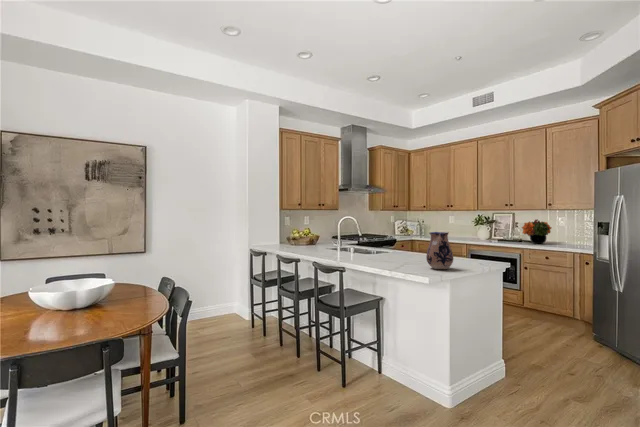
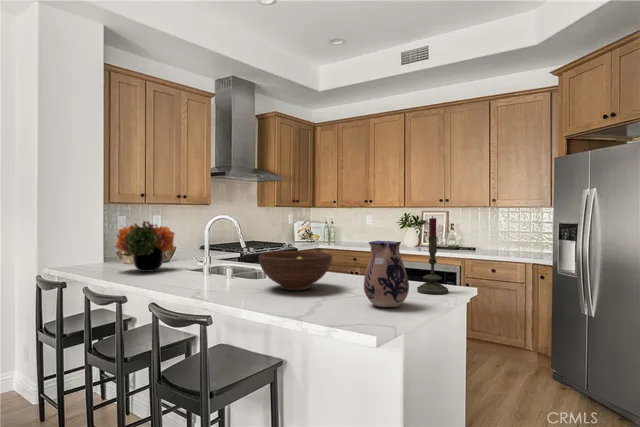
candle: none [465,217,485,265] -> present [417,216,448,294]
flower arrangement: present [522,220,551,244] -> present [116,221,175,272]
fruit bowl: none [368,238,411,260] -> present [259,251,332,290]

